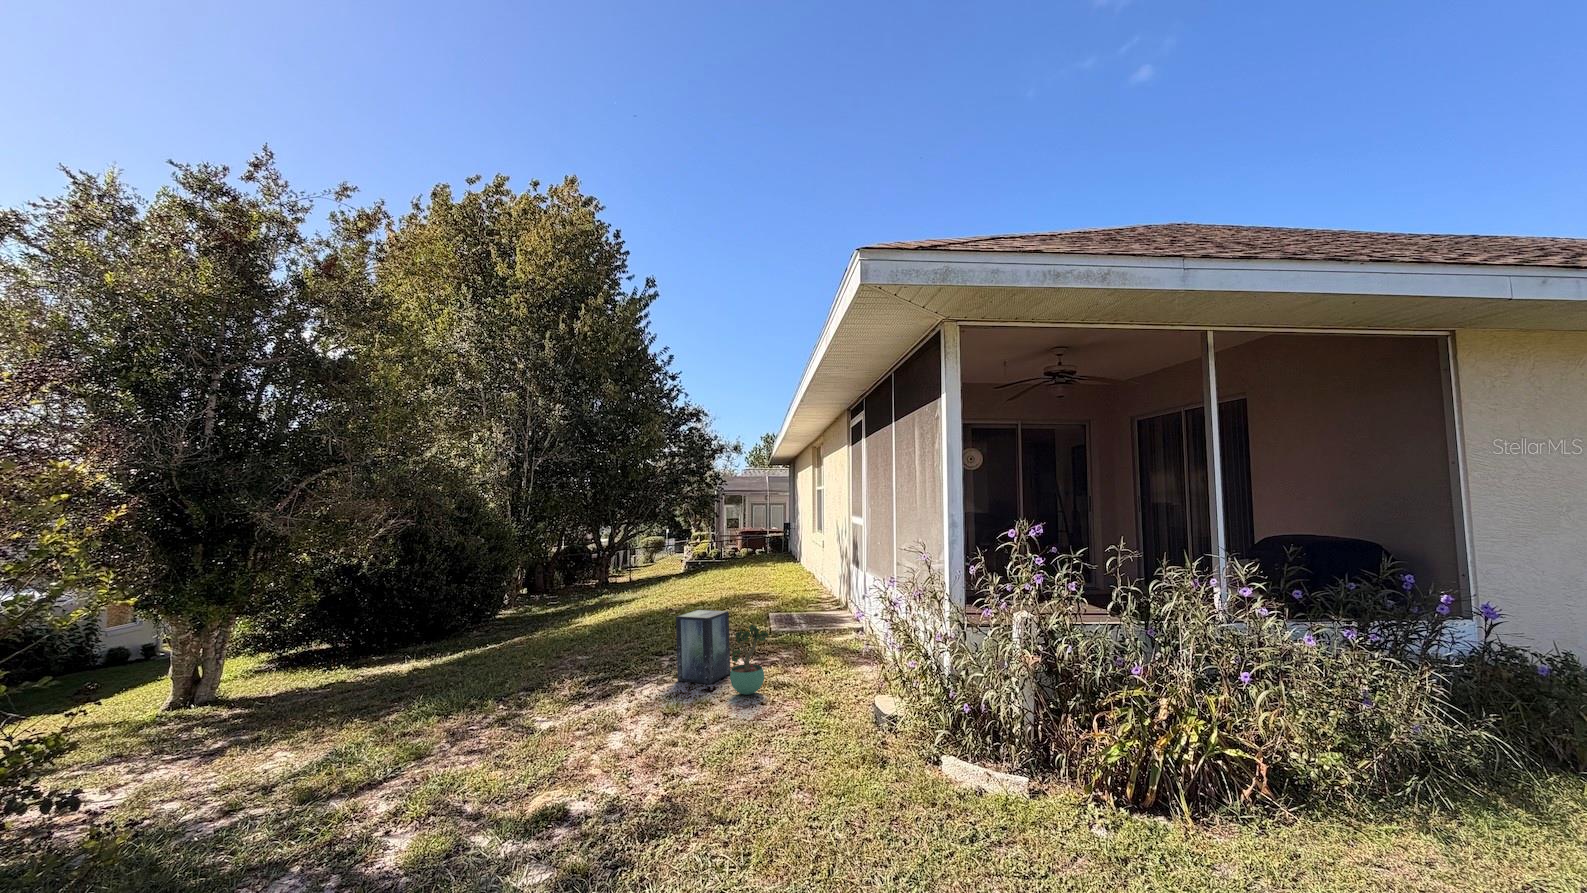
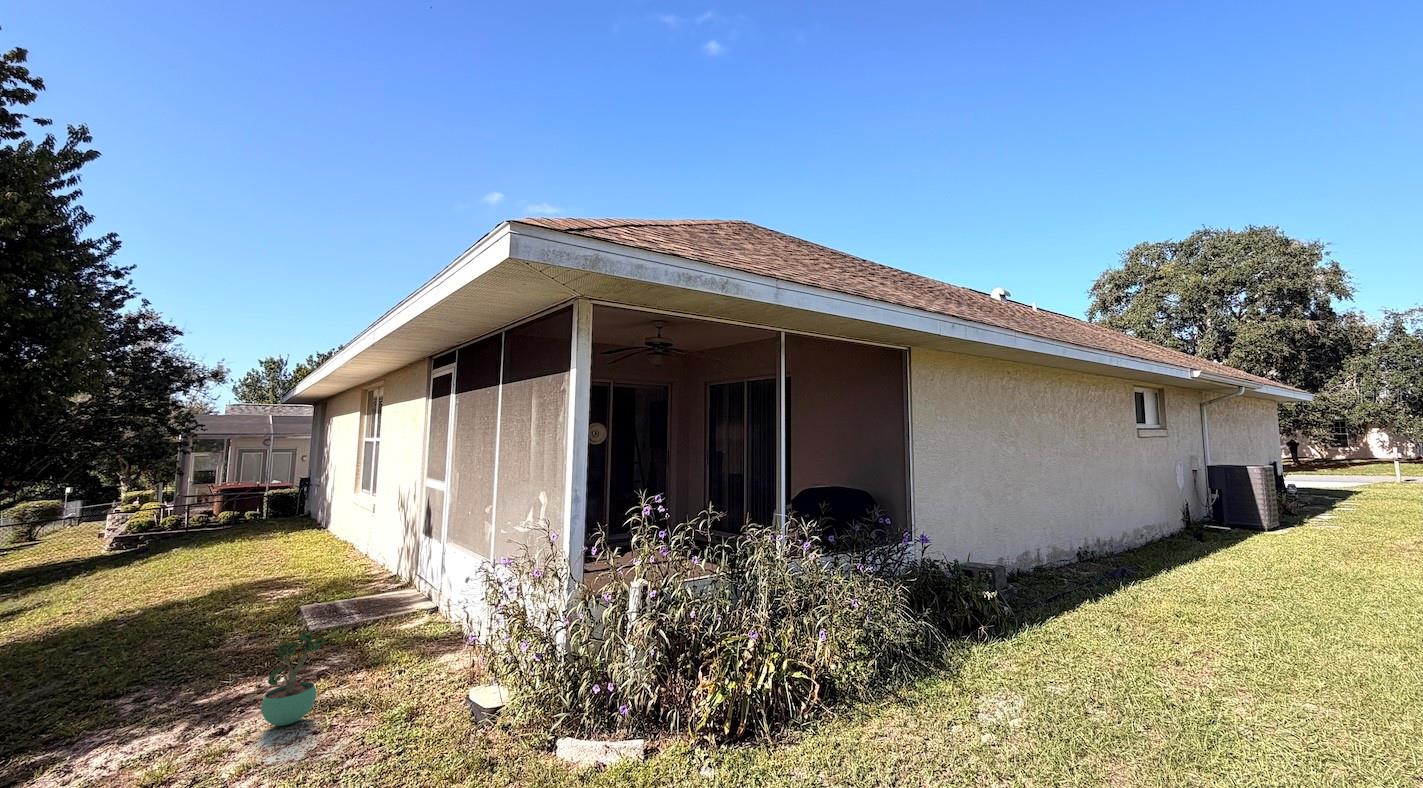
storage box: present [676,610,730,684] -> none [160,618,260,730]

